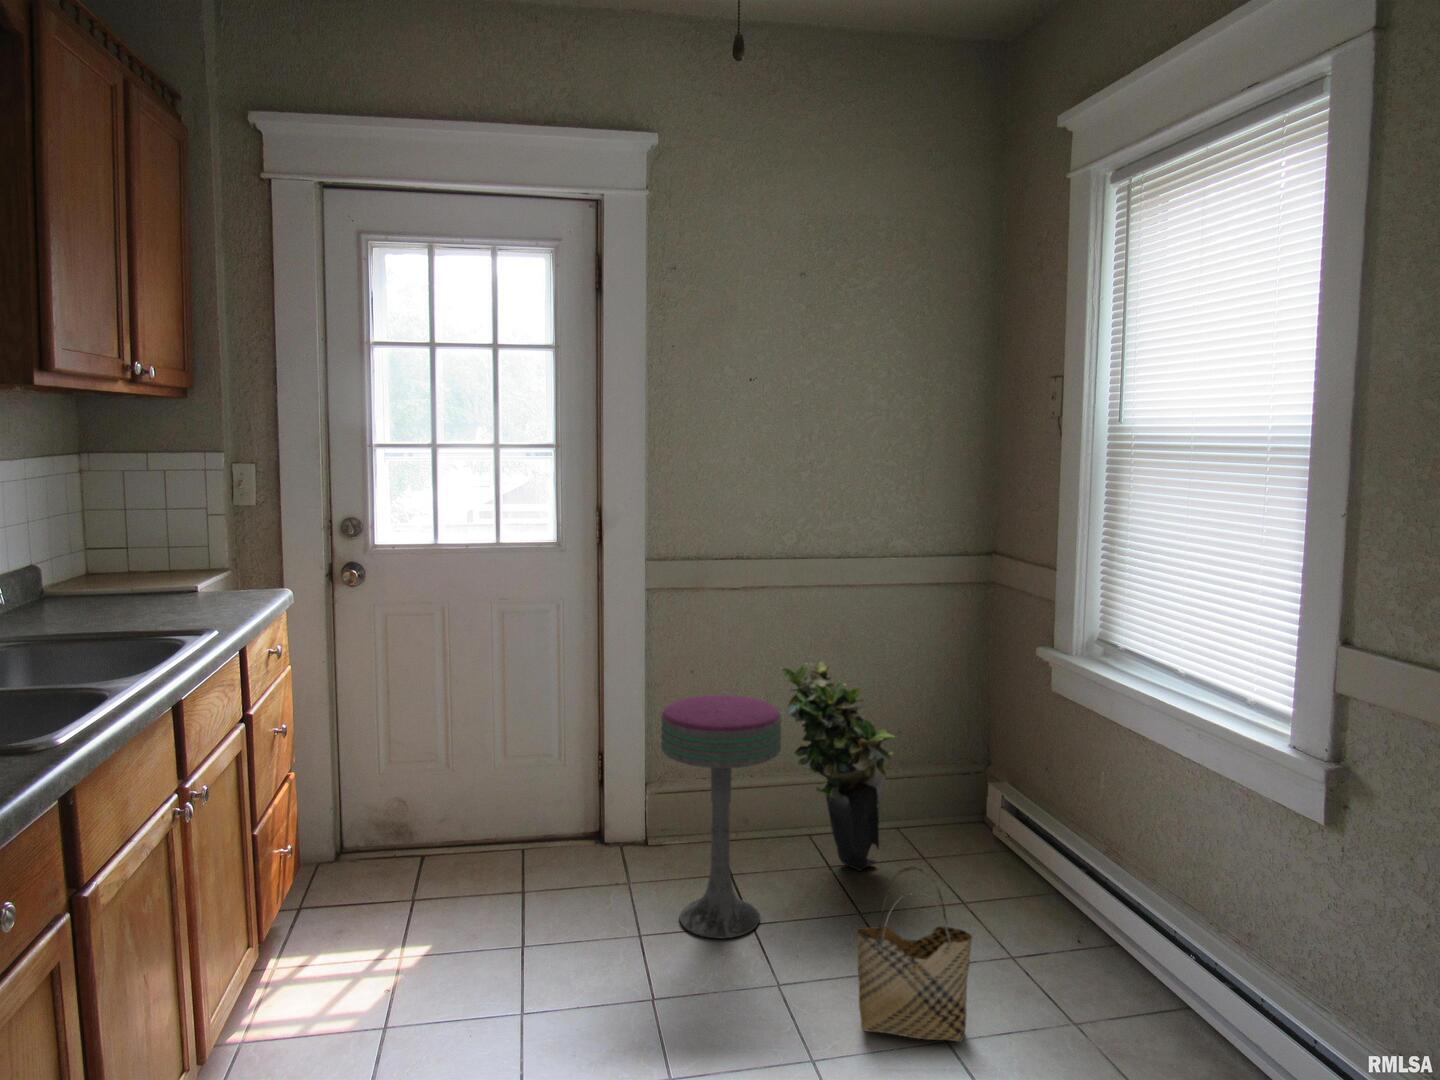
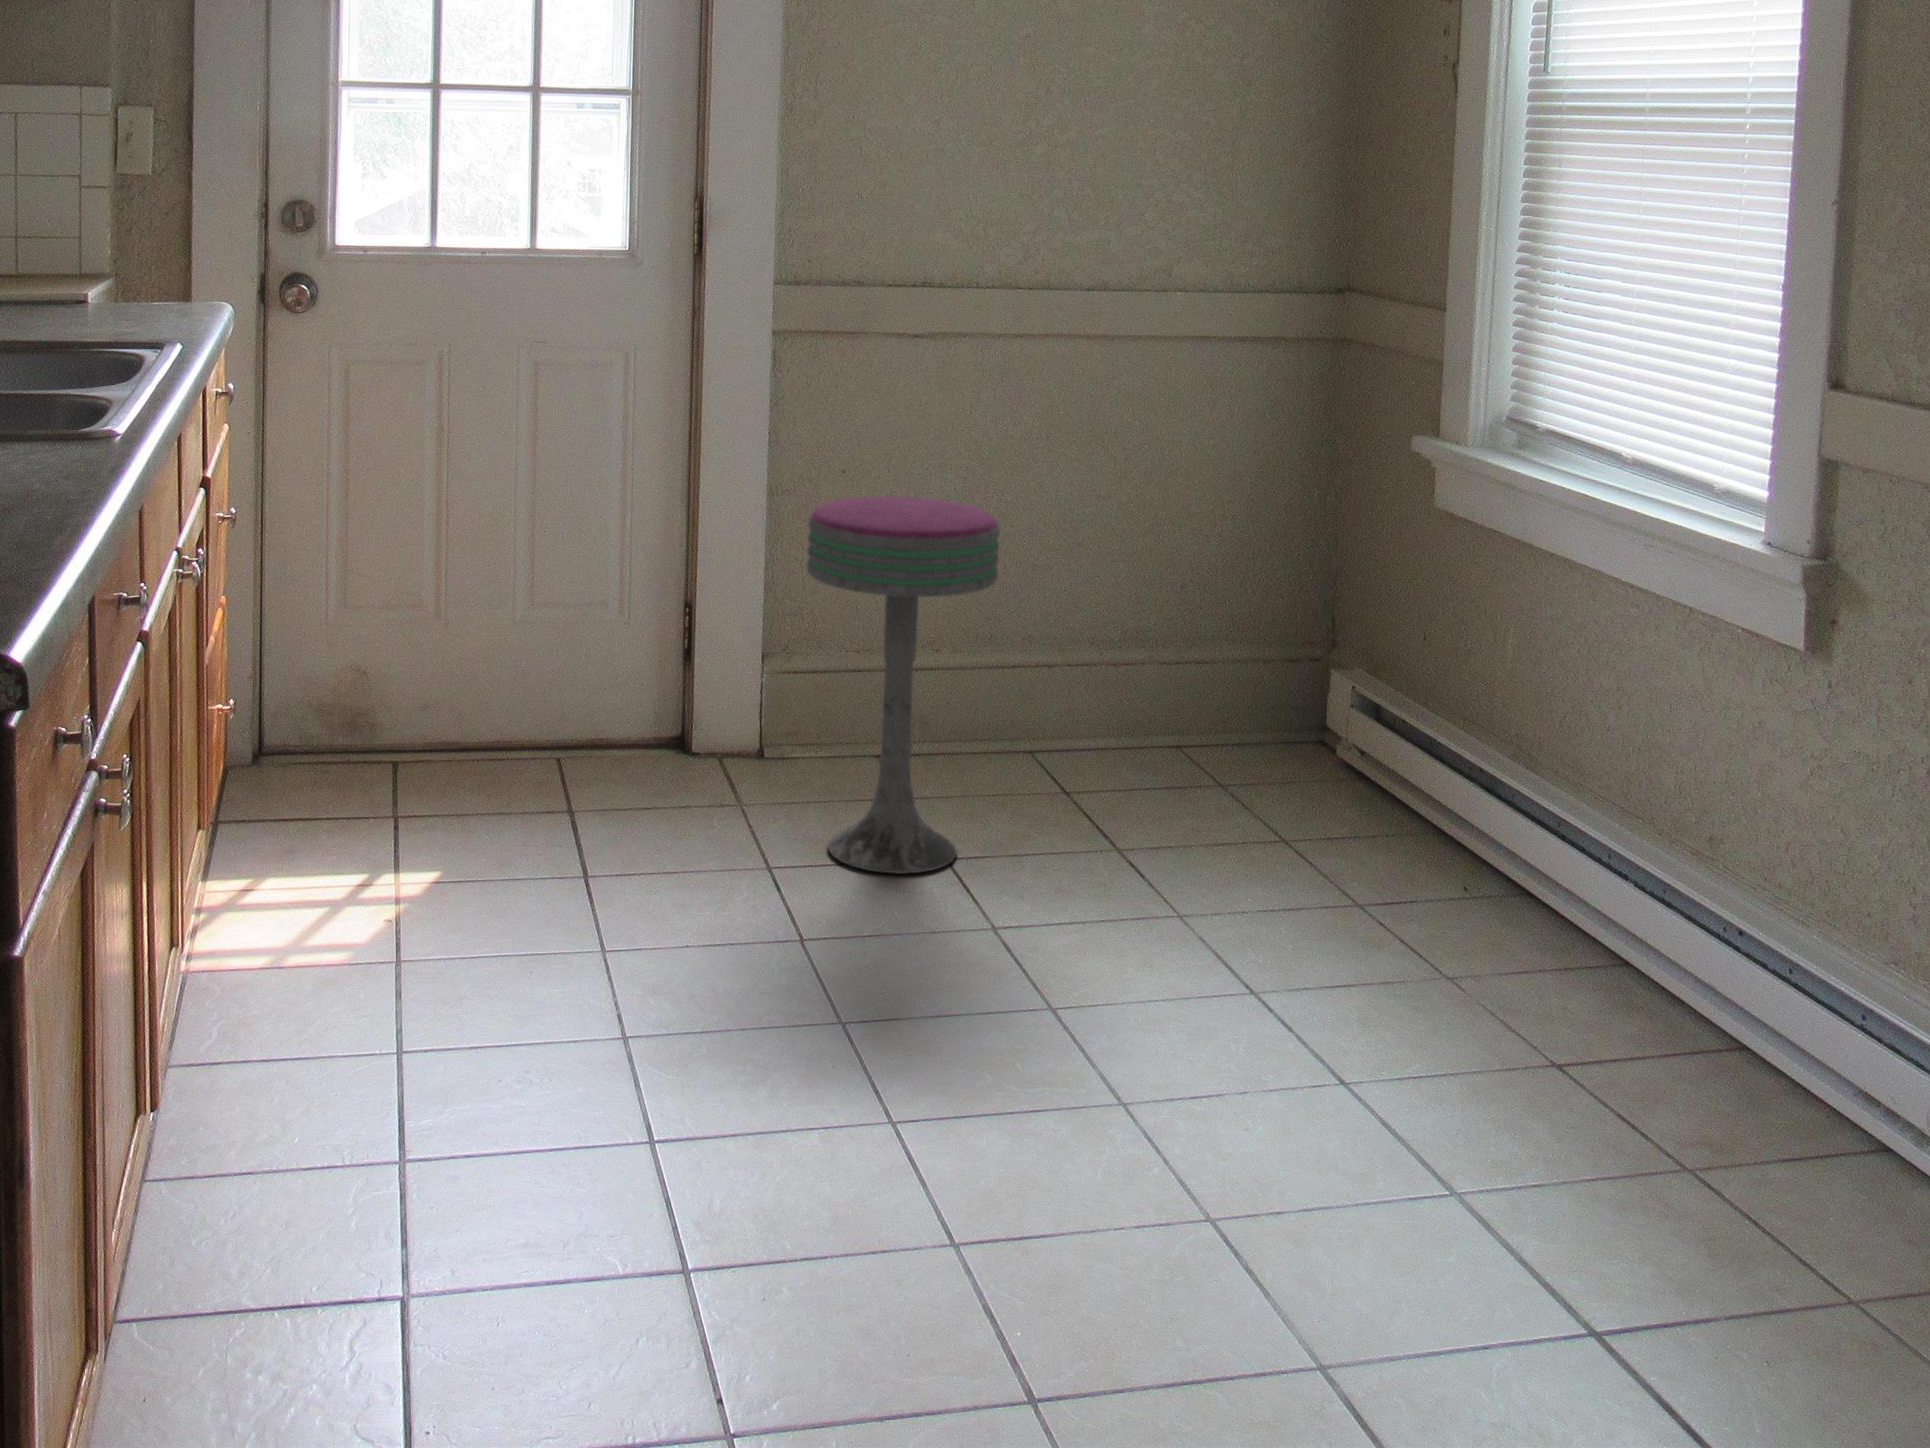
potted plant: present [780,662,895,871] -> none [989,458,1178,800]
woven basket: present [855,867,972,1042] -> none [1116,737,1294,992]

